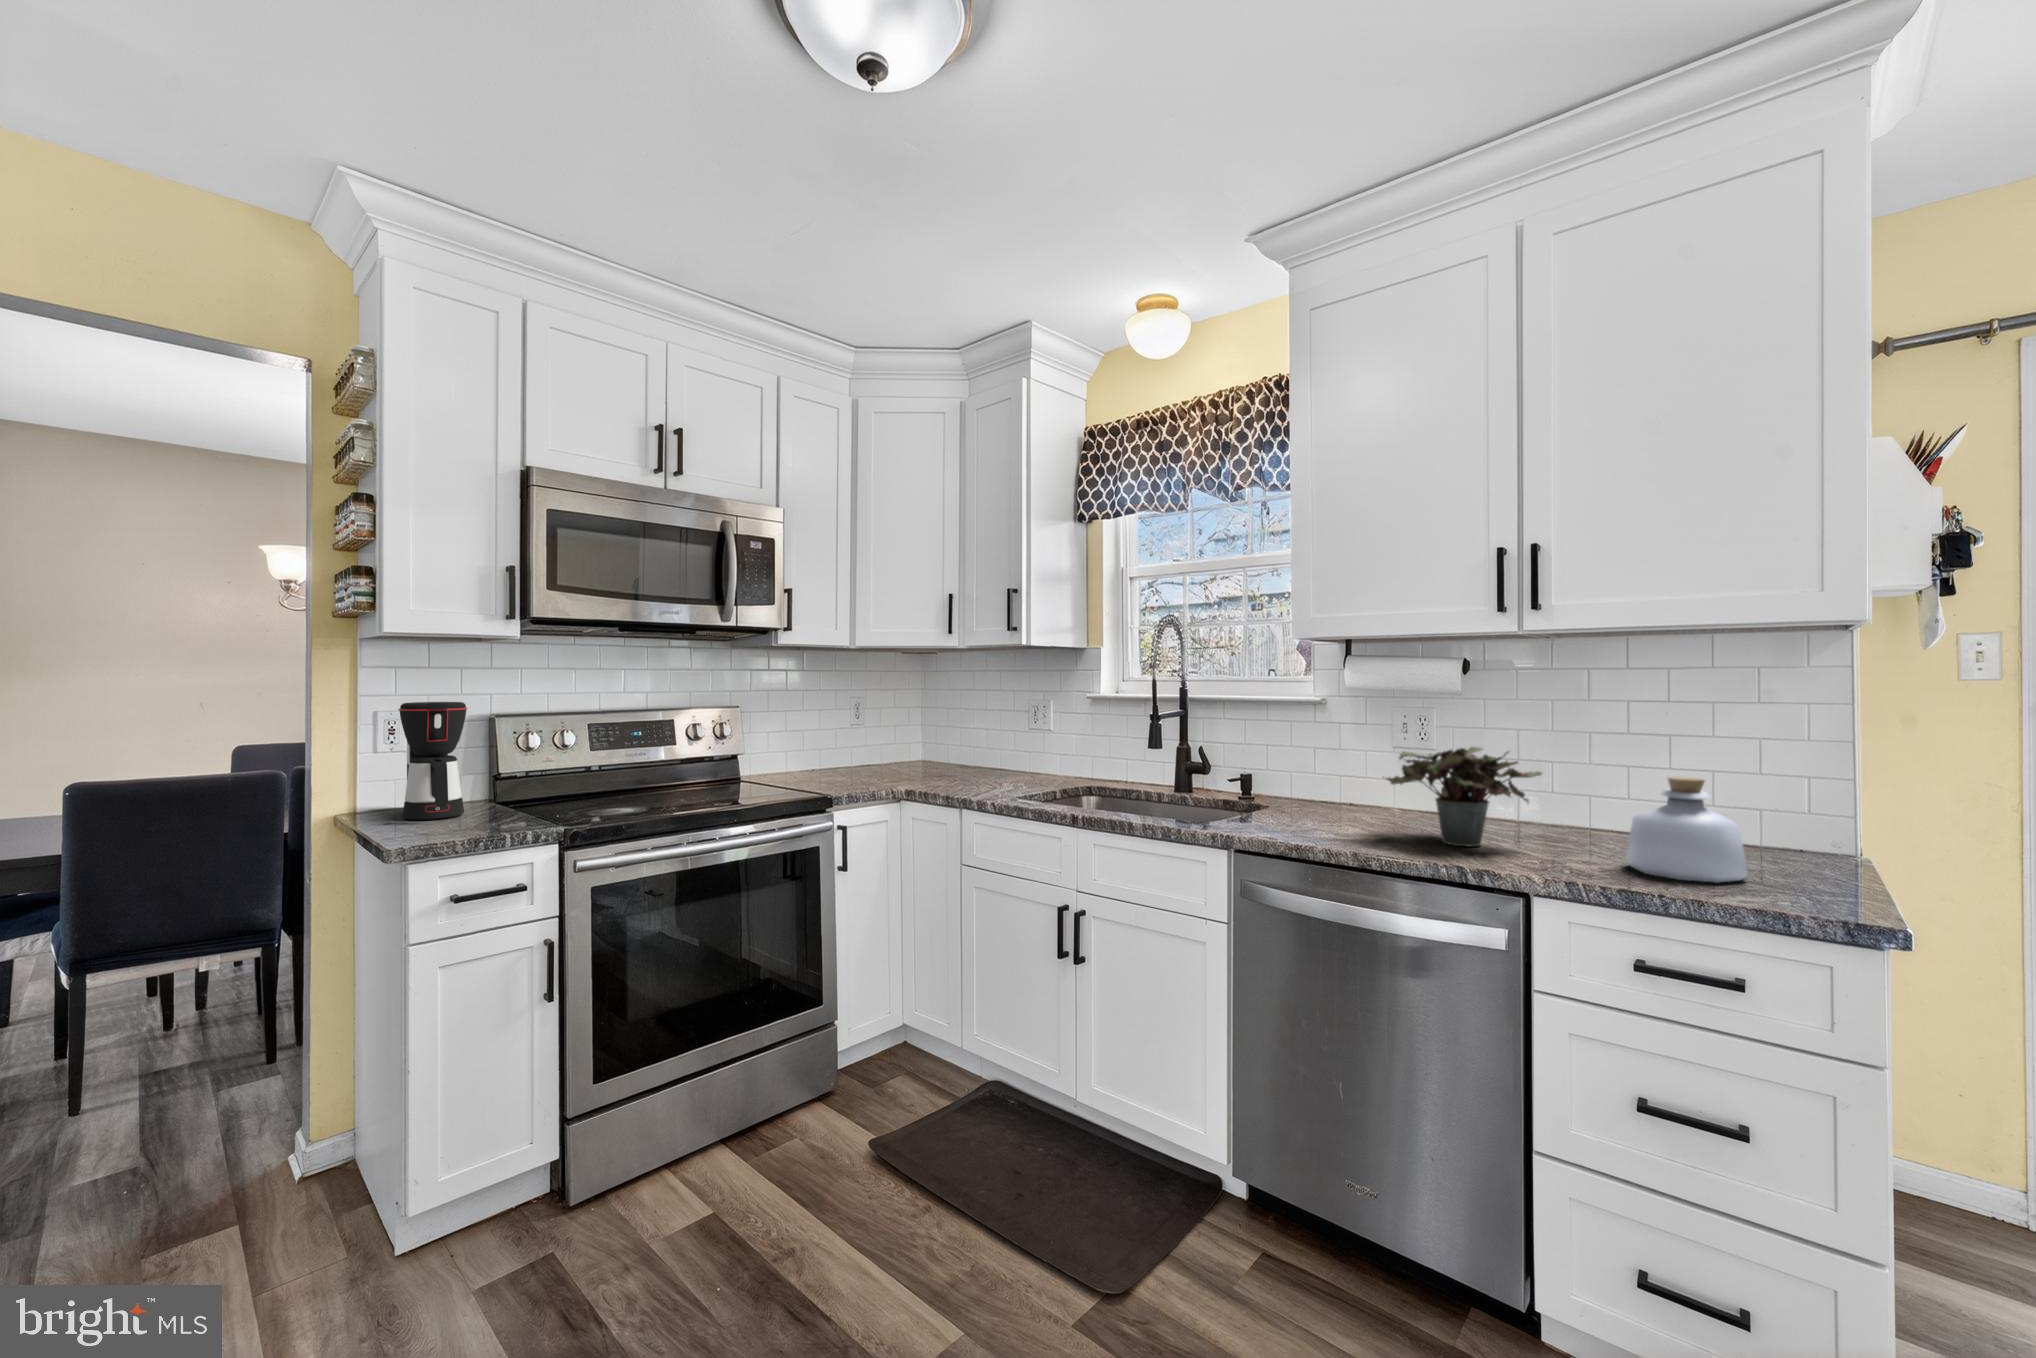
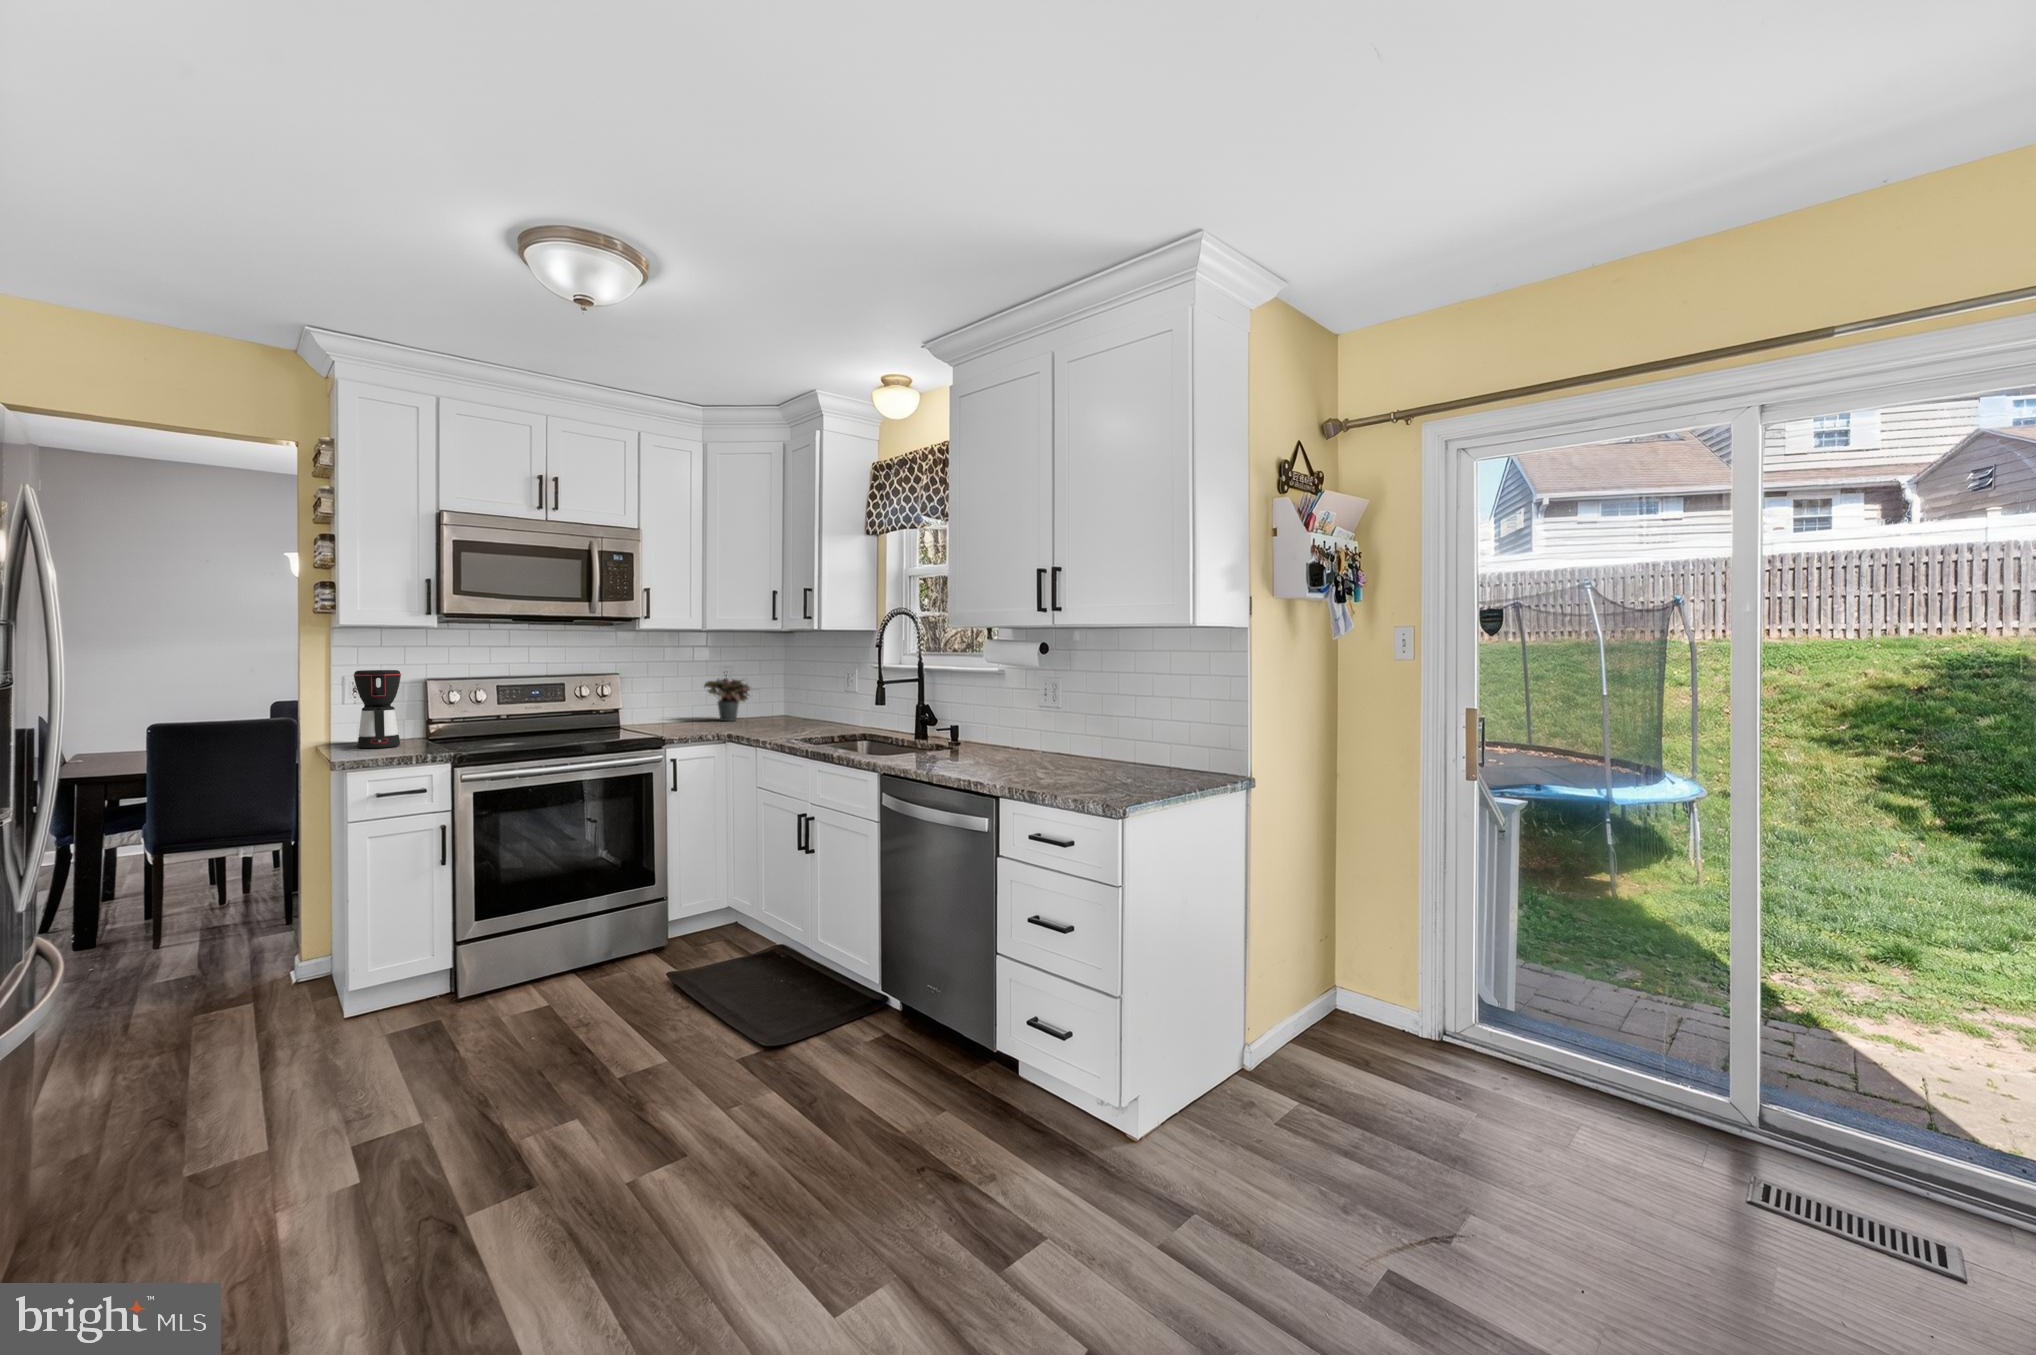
potted plant: present [1383,747,1542,847] -> present [704,679,750,721]
bottle: present [1625,777,1748,883] -> none [1097,719,1162,784]

